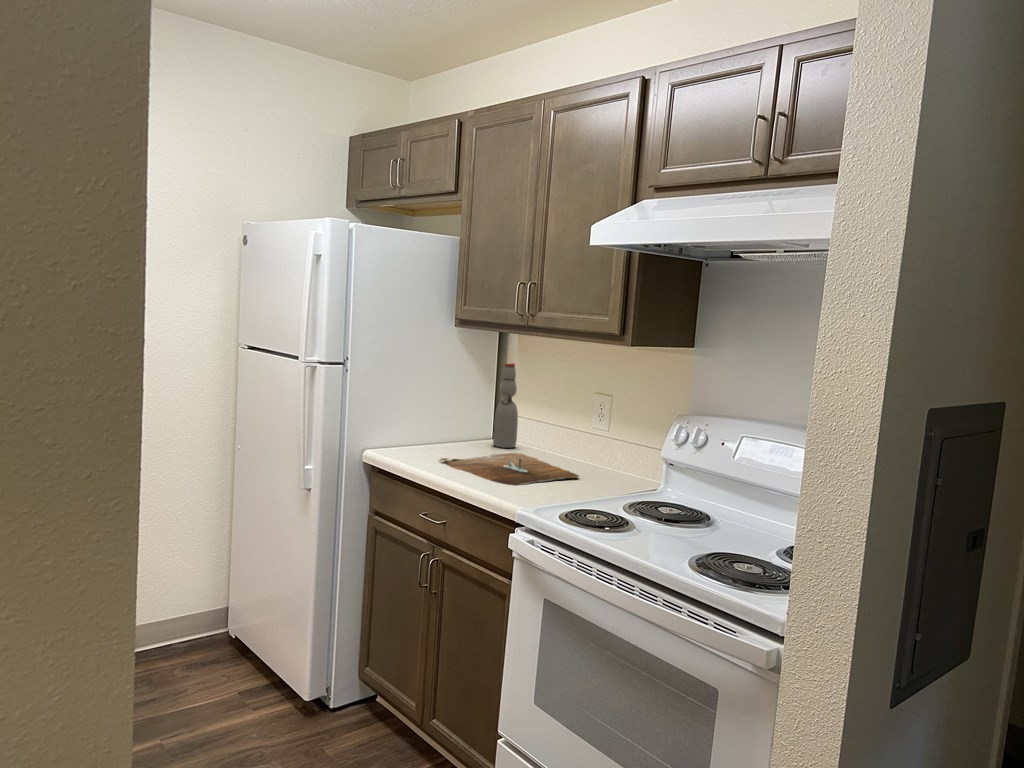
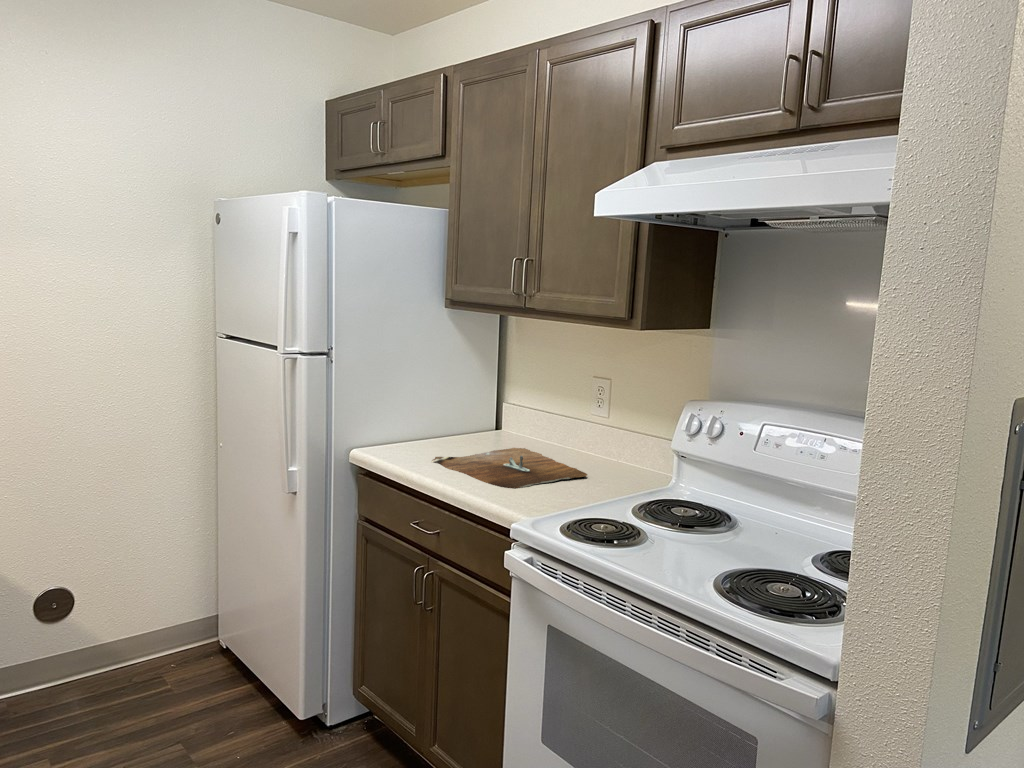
bottle: present [493,363,518,448] -> none [495,349,520,441]

